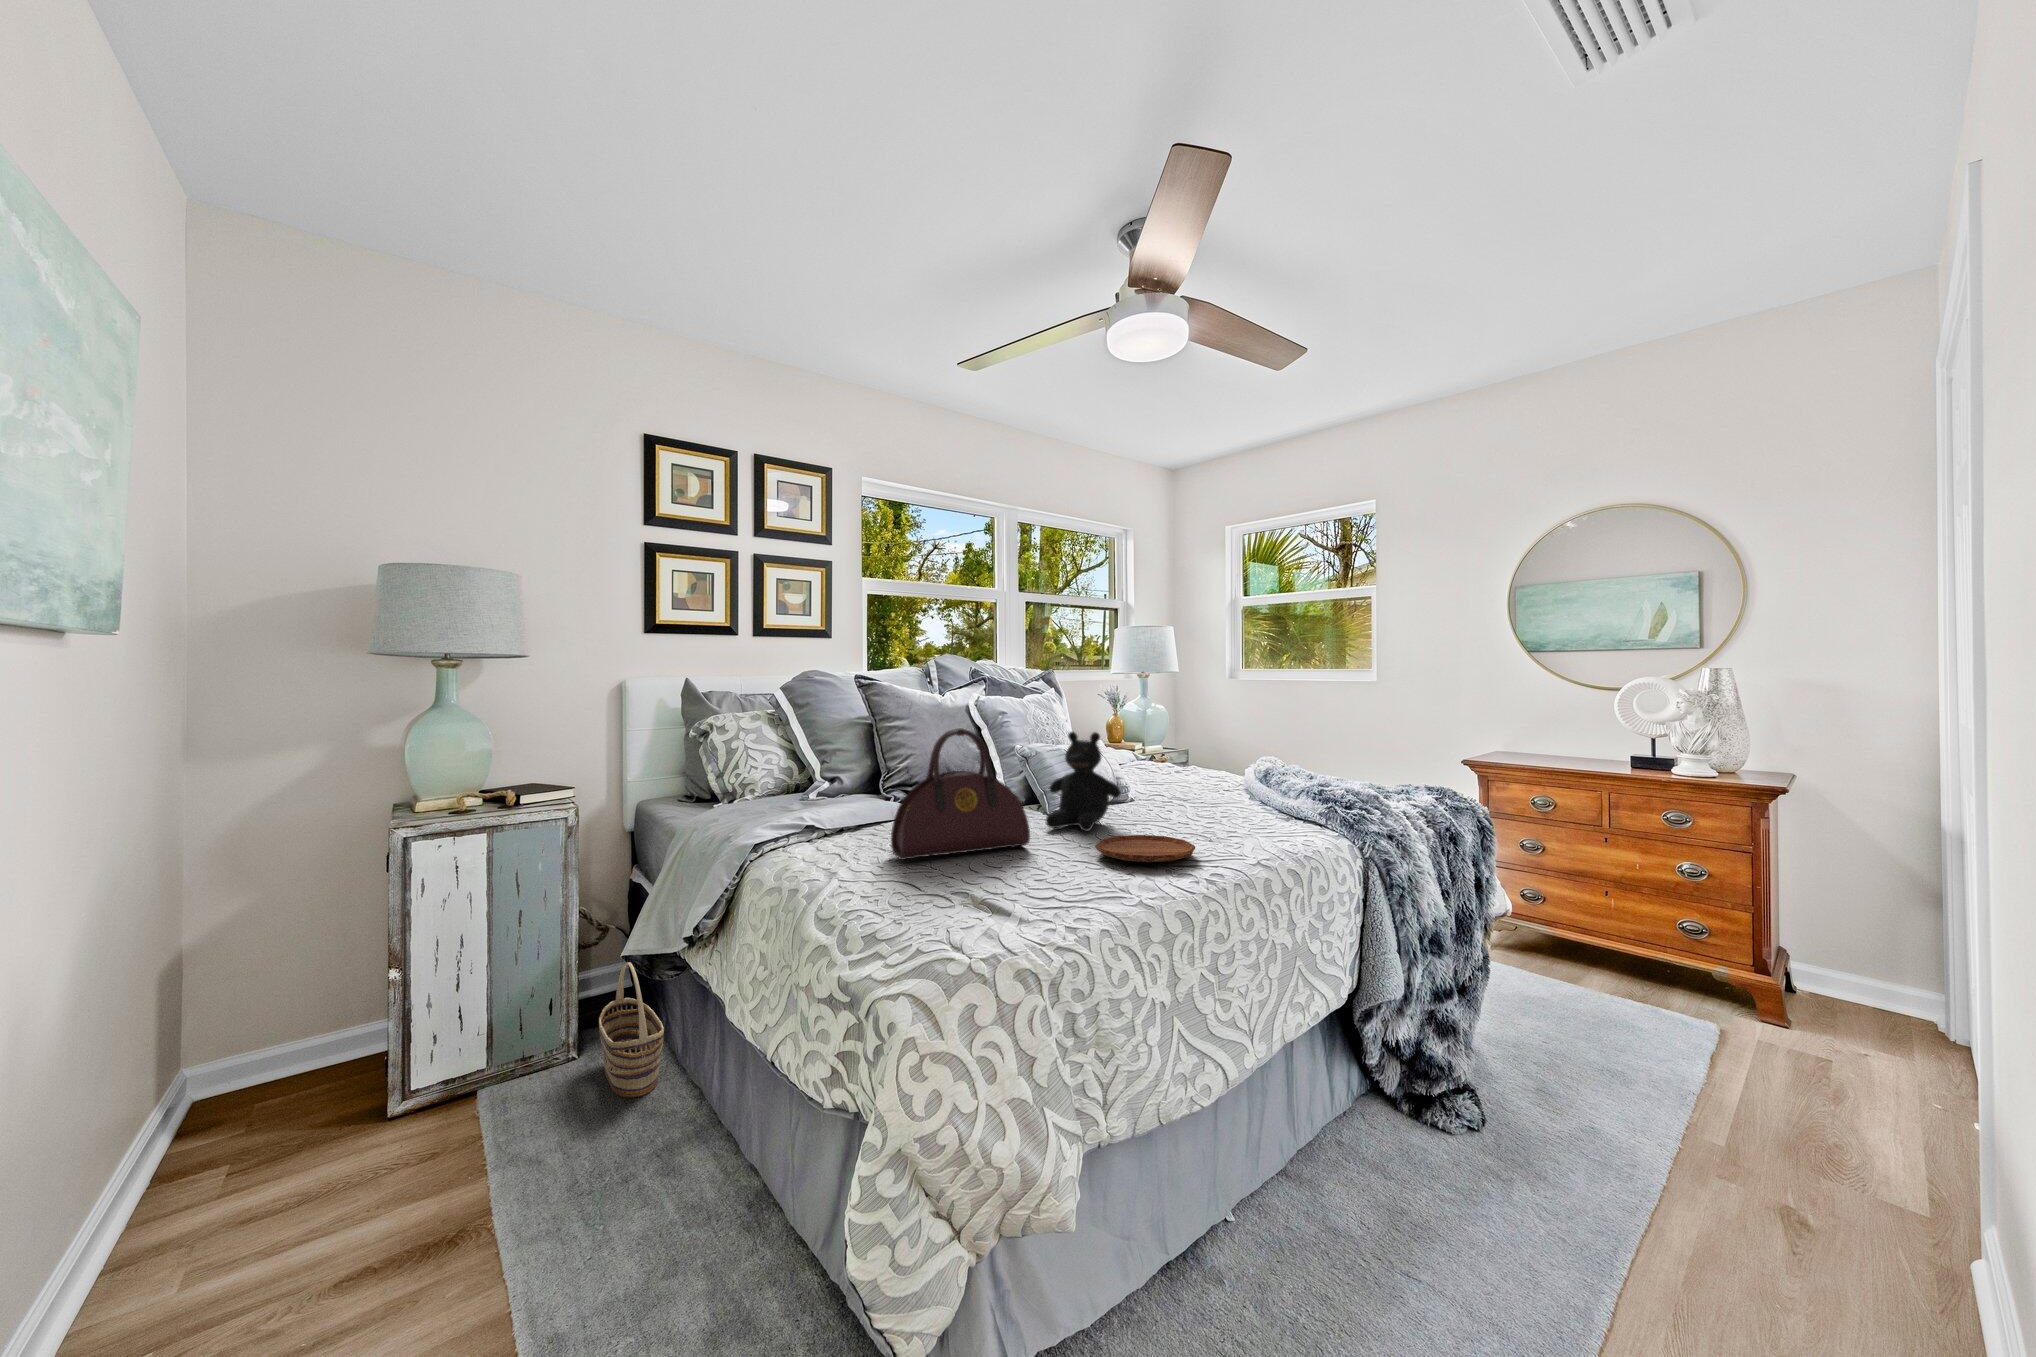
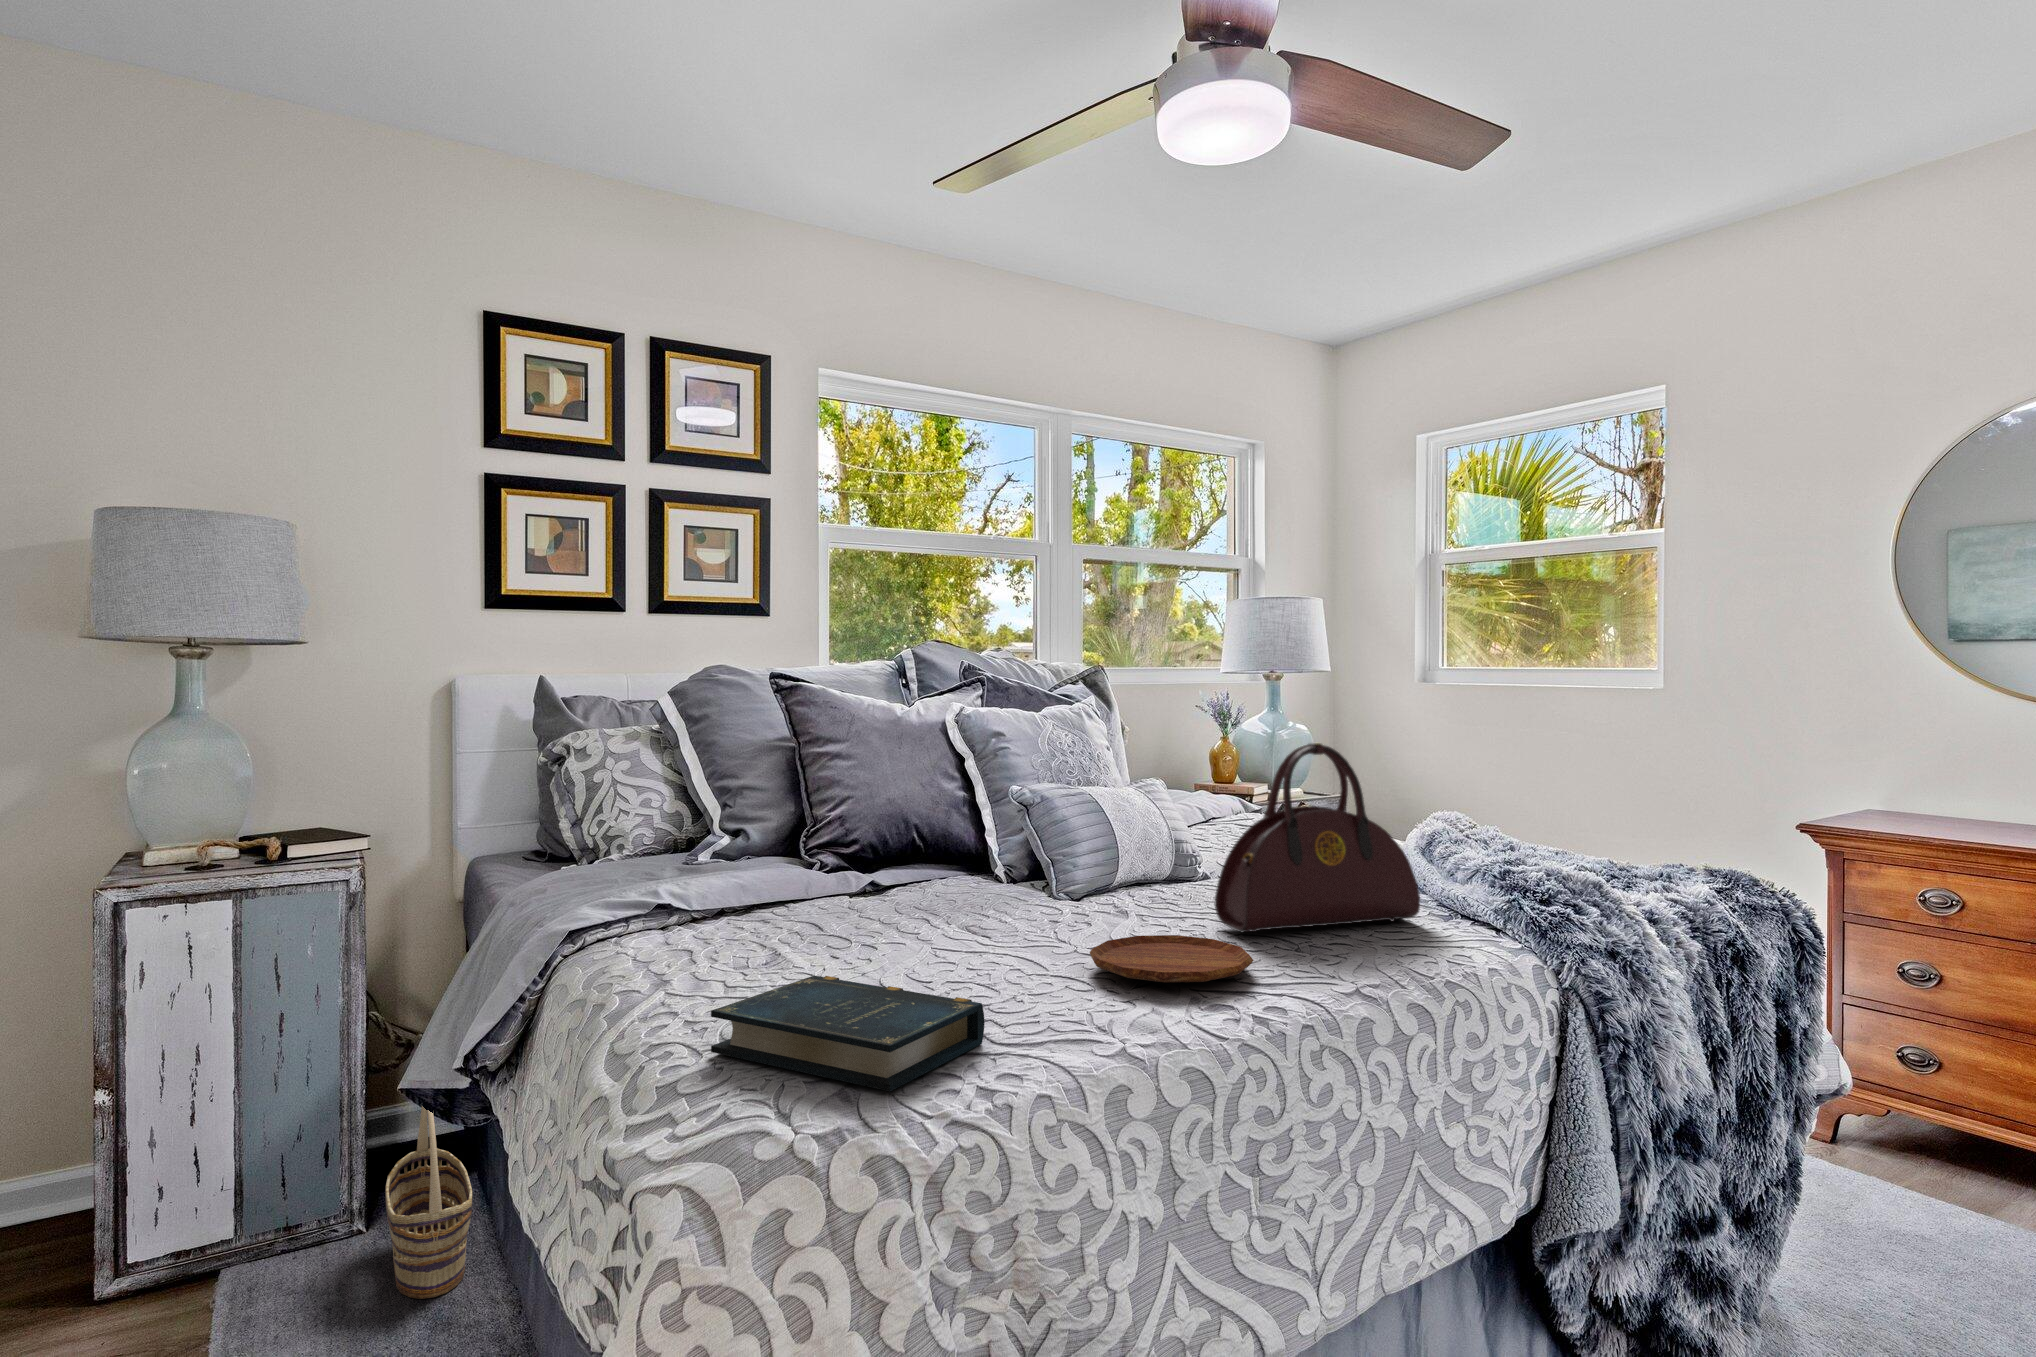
handbag: present [891,728,1030,860] -> present [1214,743,1420,932]
teddy bear: present [1046,732,1121,831] -> none [1037,764,1160,926]
book: none [889,865,1056,931] -> present [711,976,985,1091]

